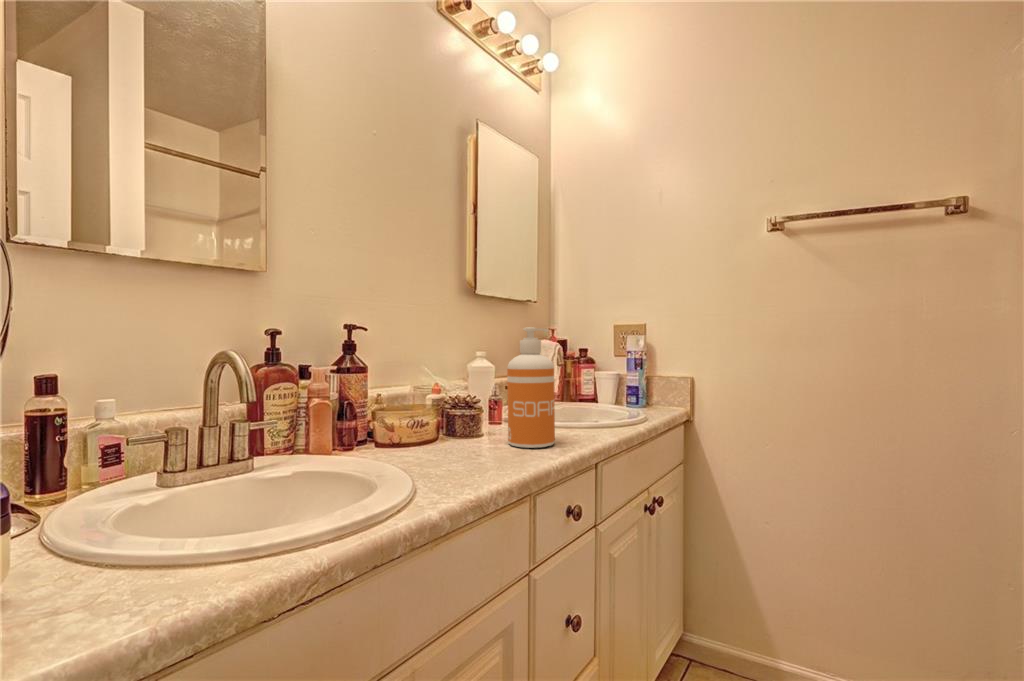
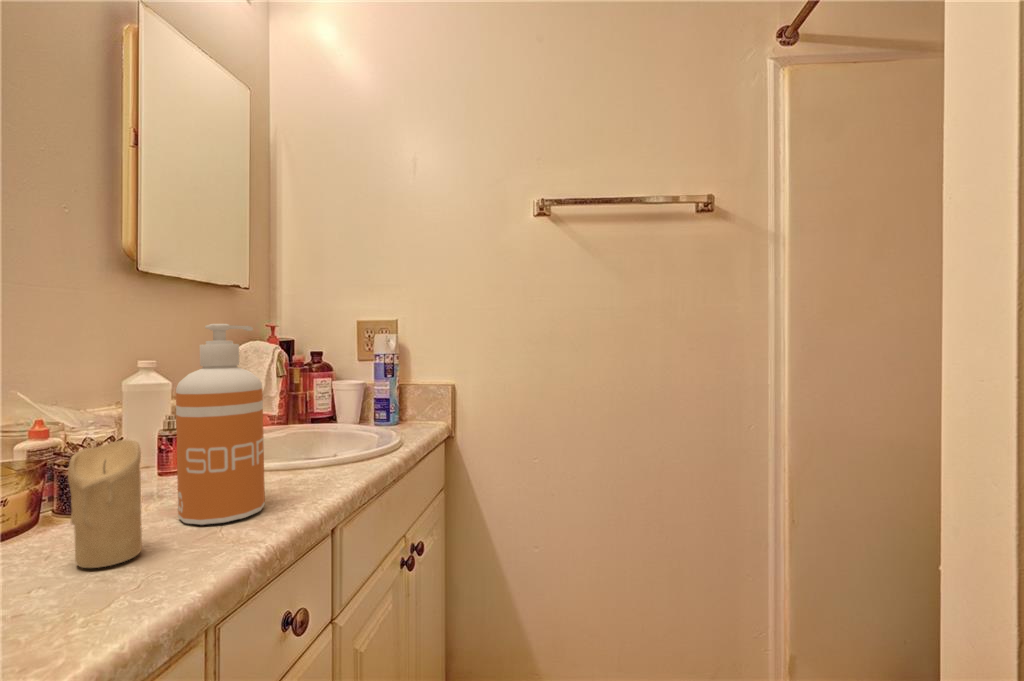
candle: none [463,392,495,458] -> present [68,440,142,568]

